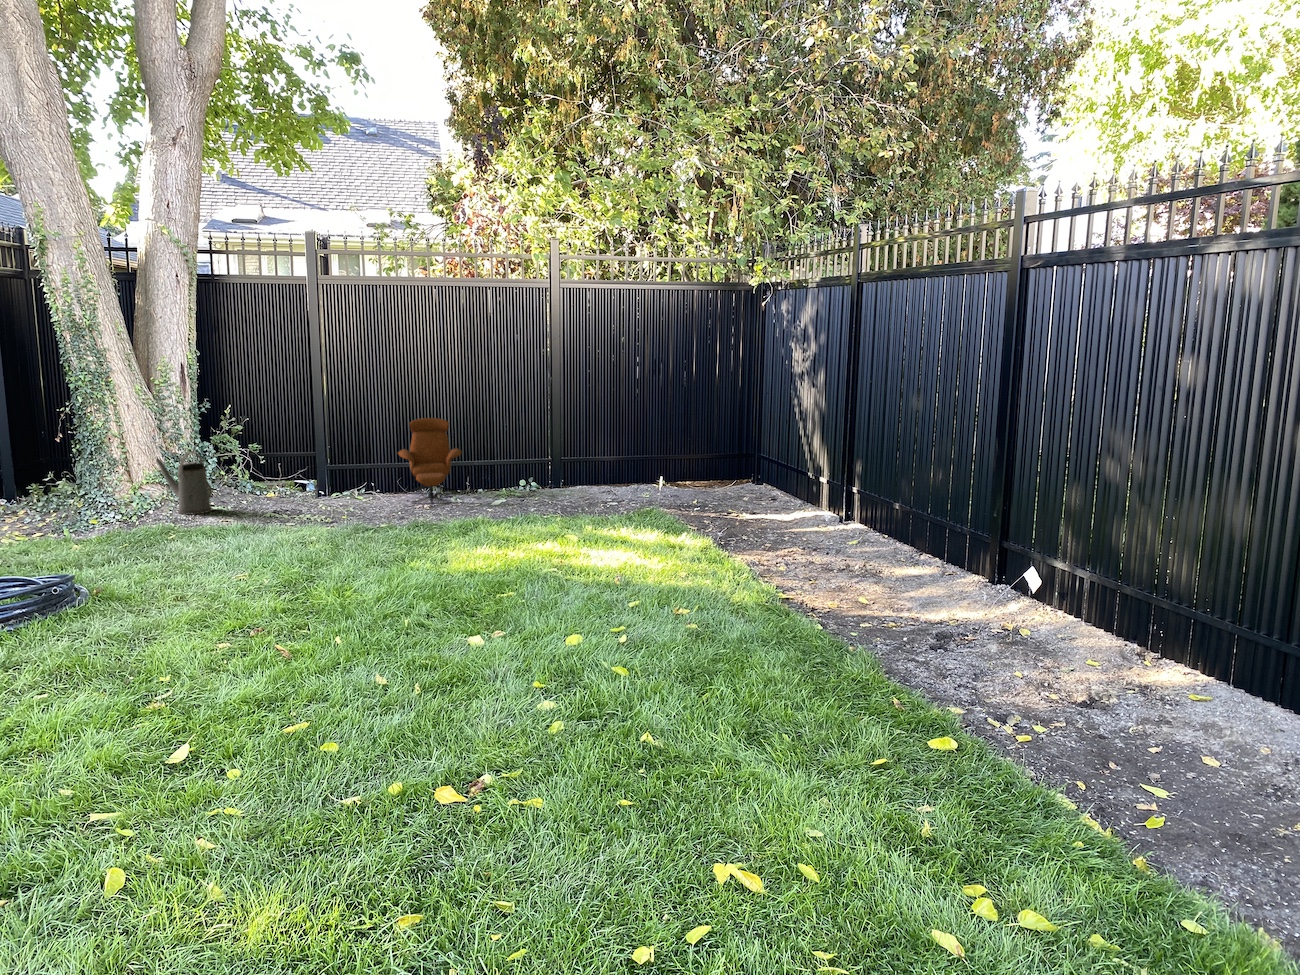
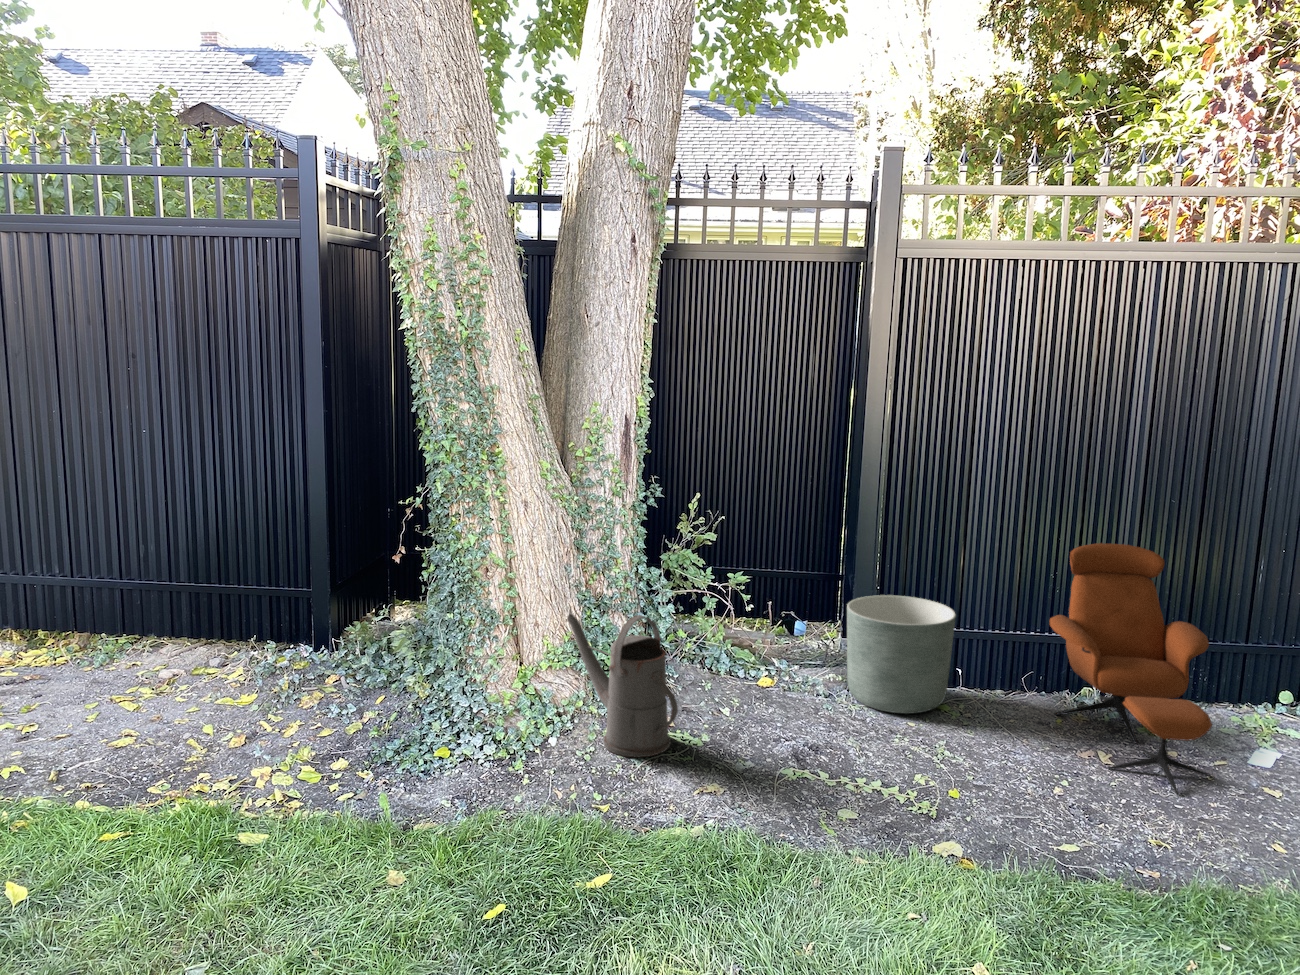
planter: none [305,448,356,497] -> present [847,595,956,714]

